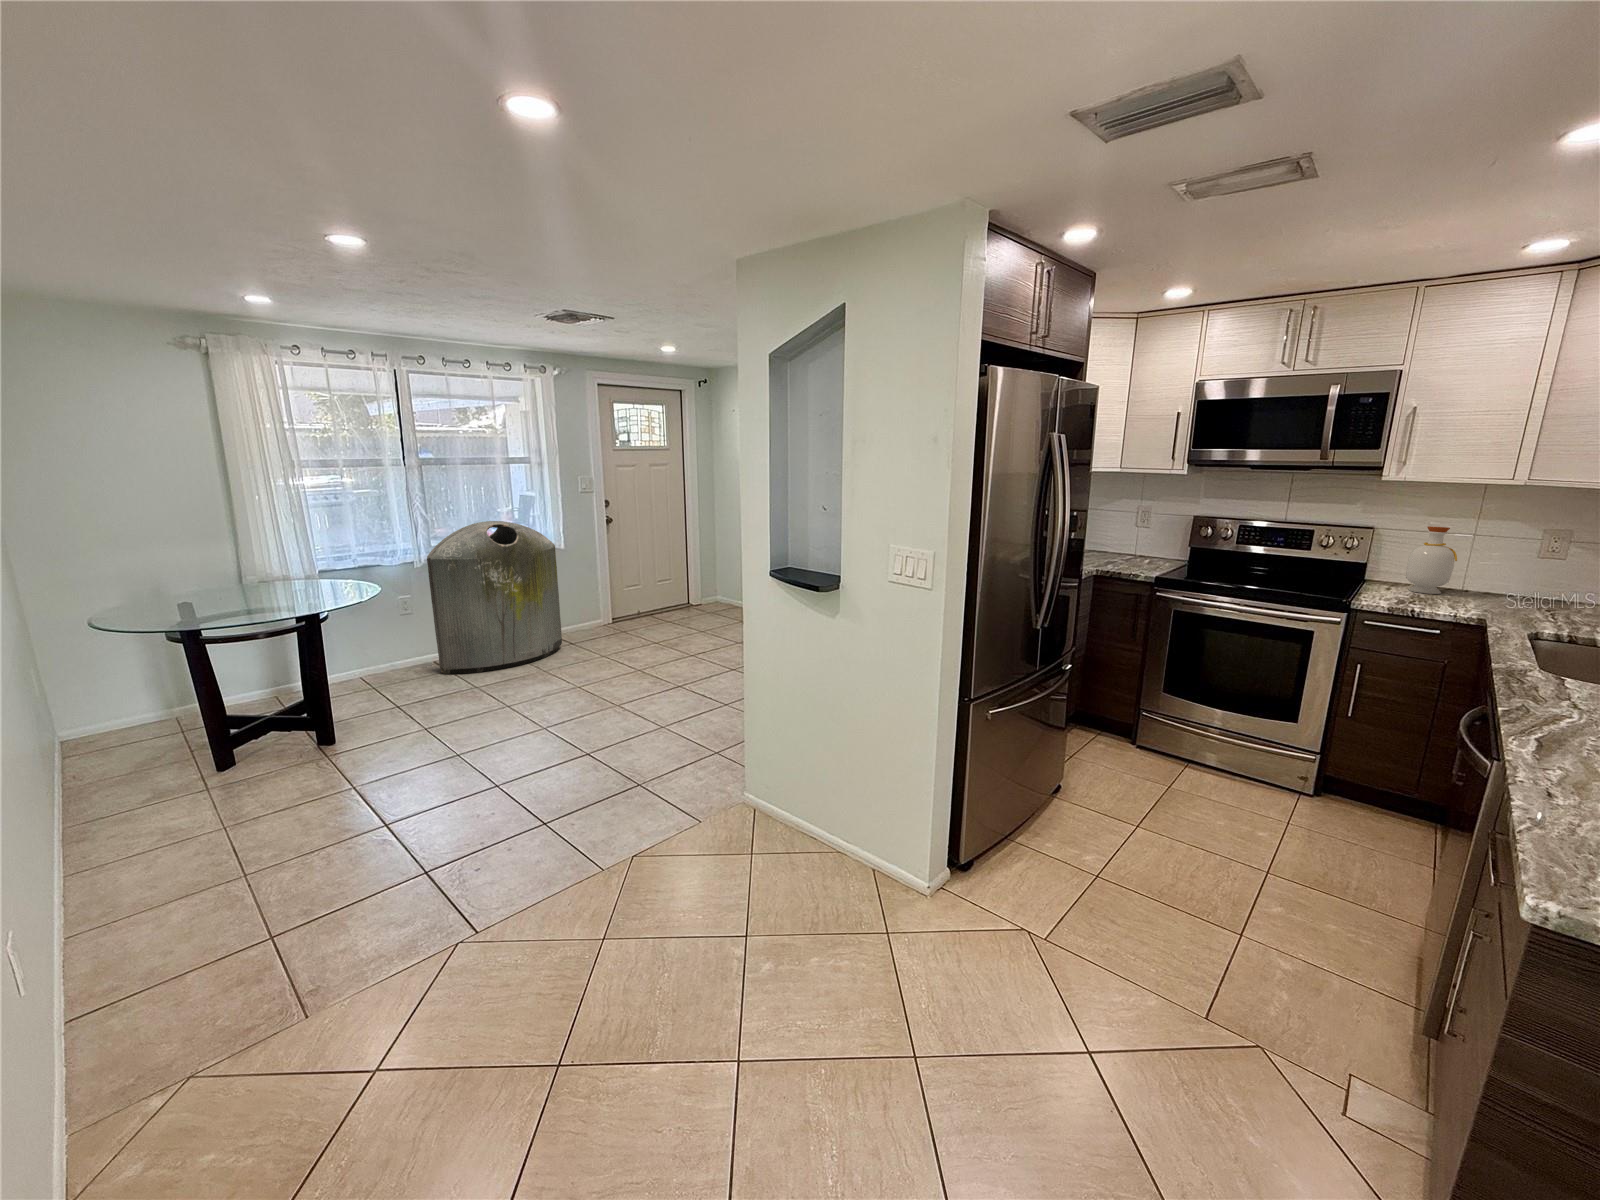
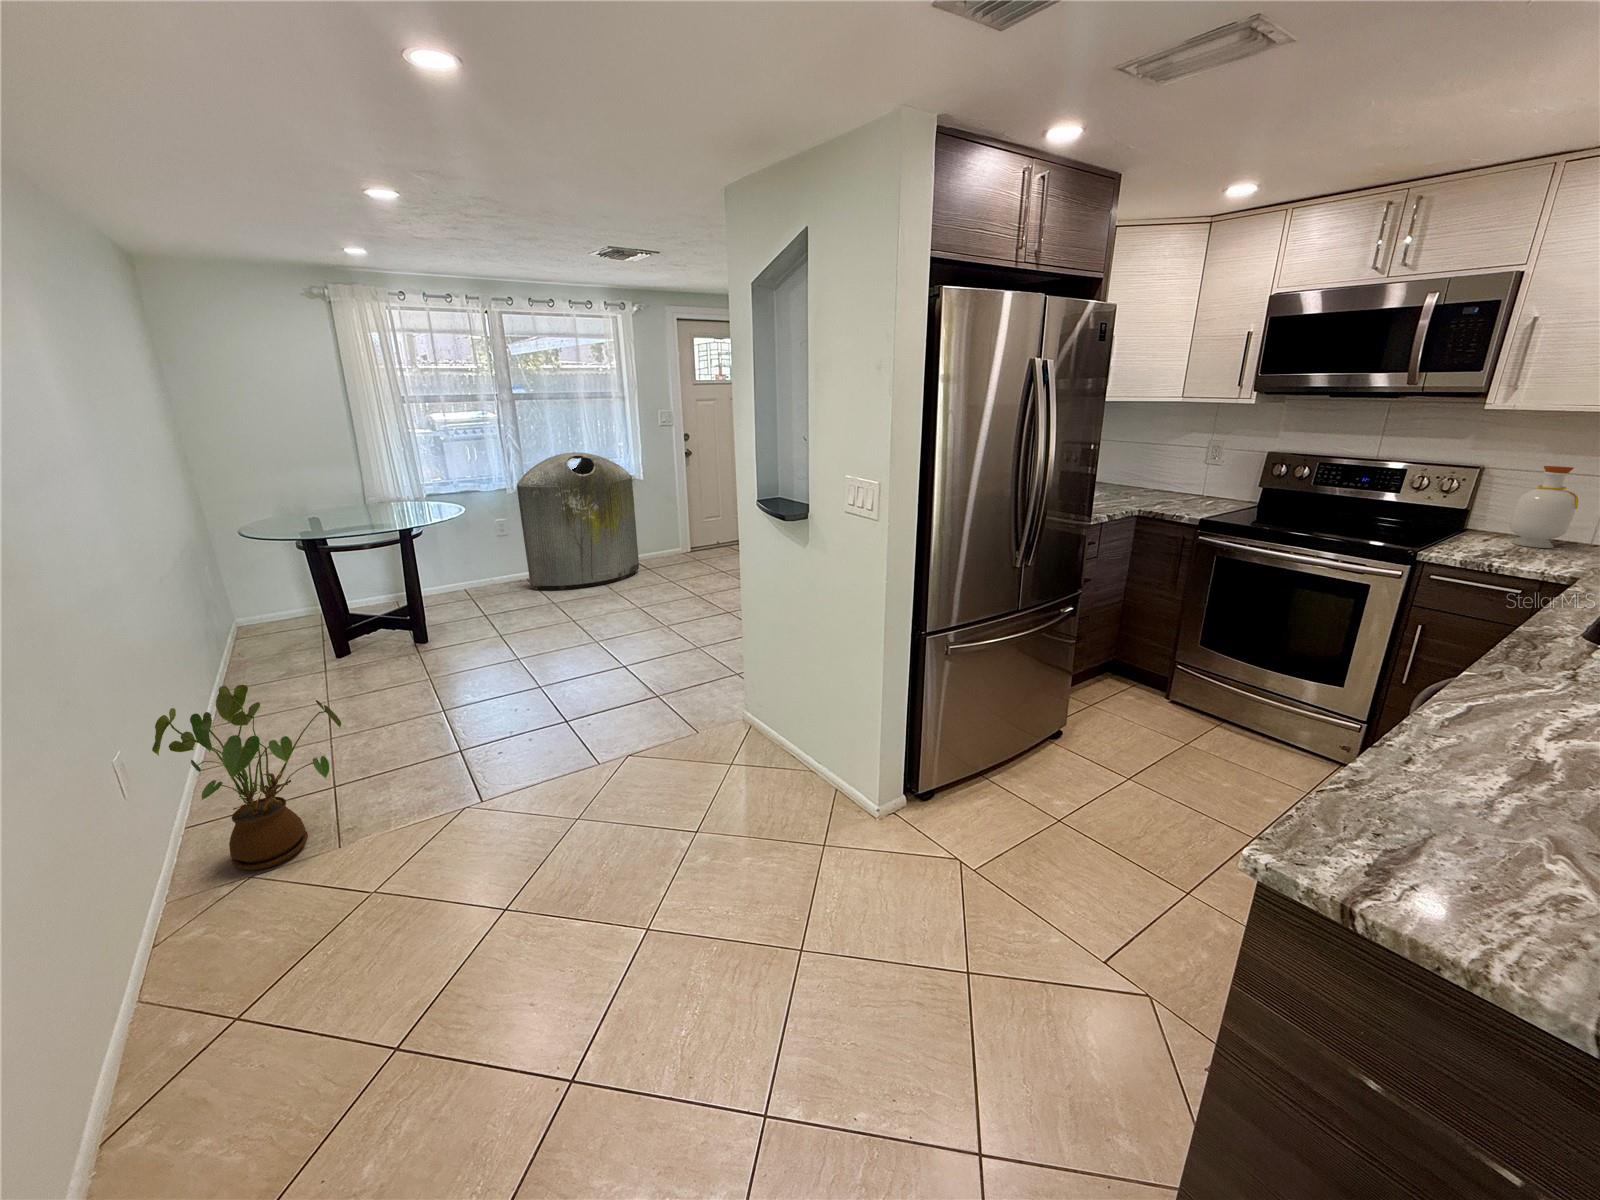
house plant: none [51,822,303,1069] -> present [152,685,341,870]

